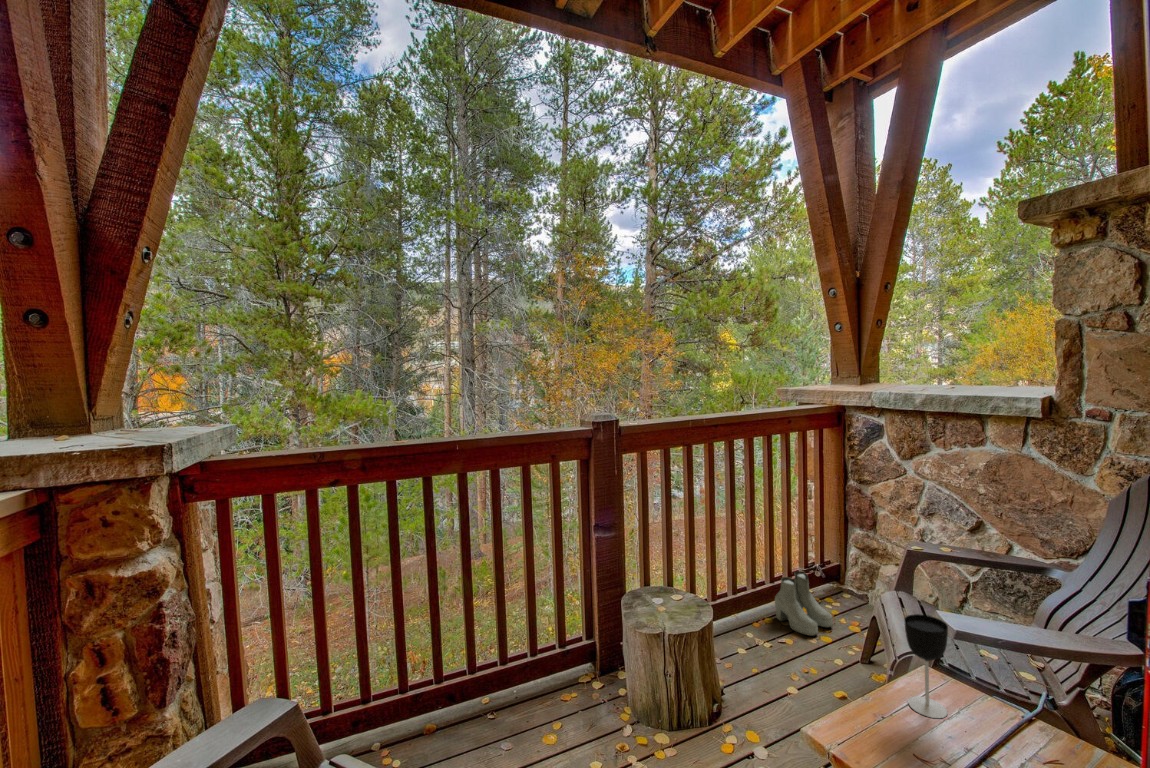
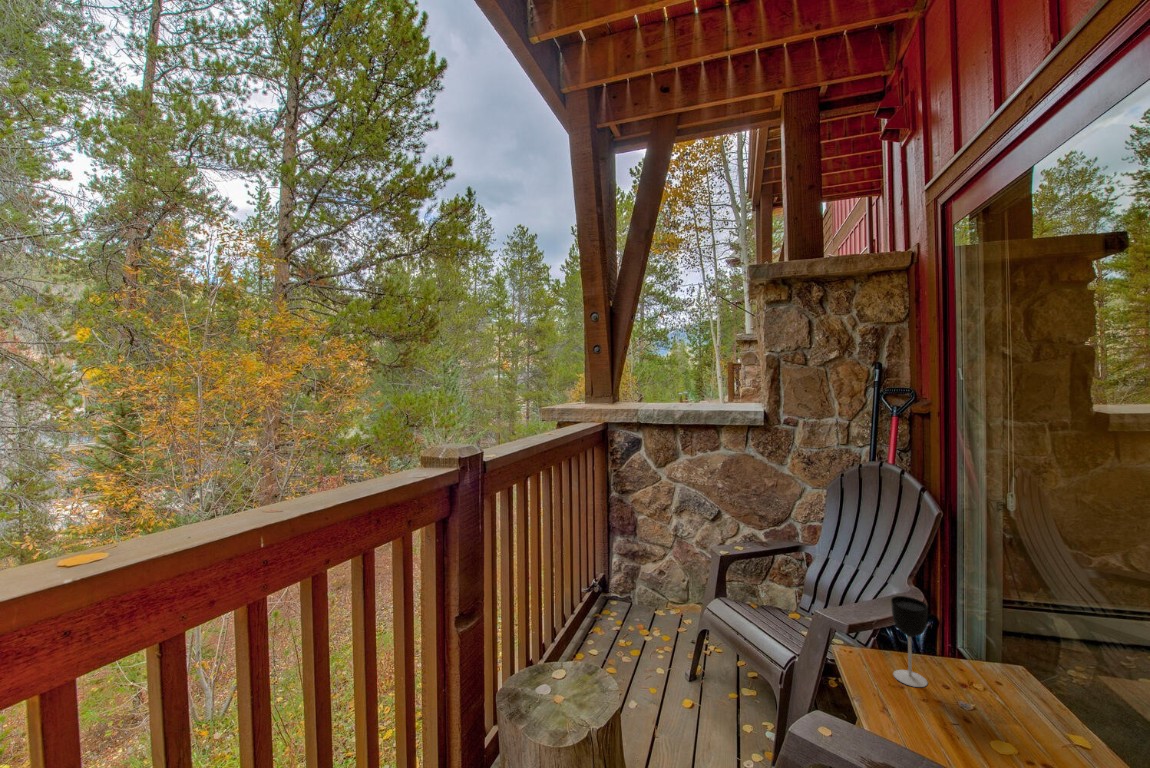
boots: present [775,572,833,636] -> none [582,591,633,654]

